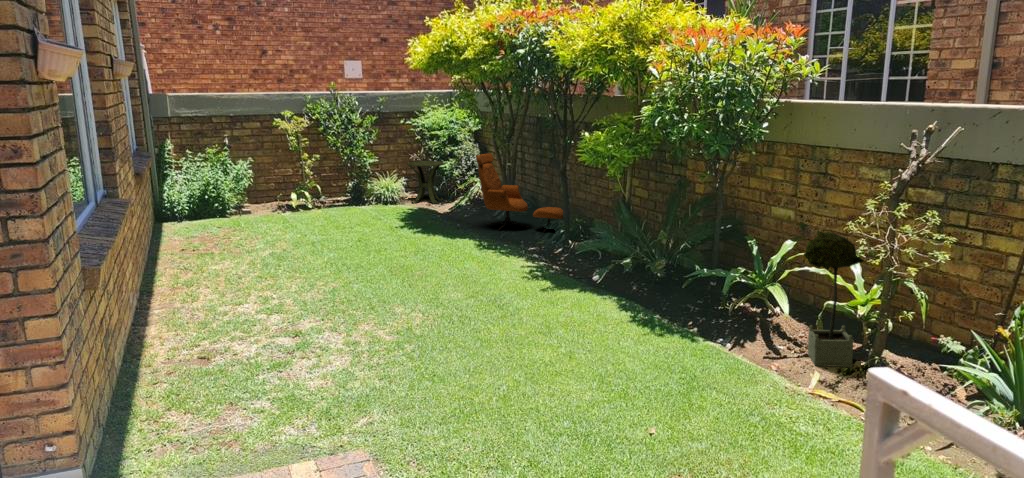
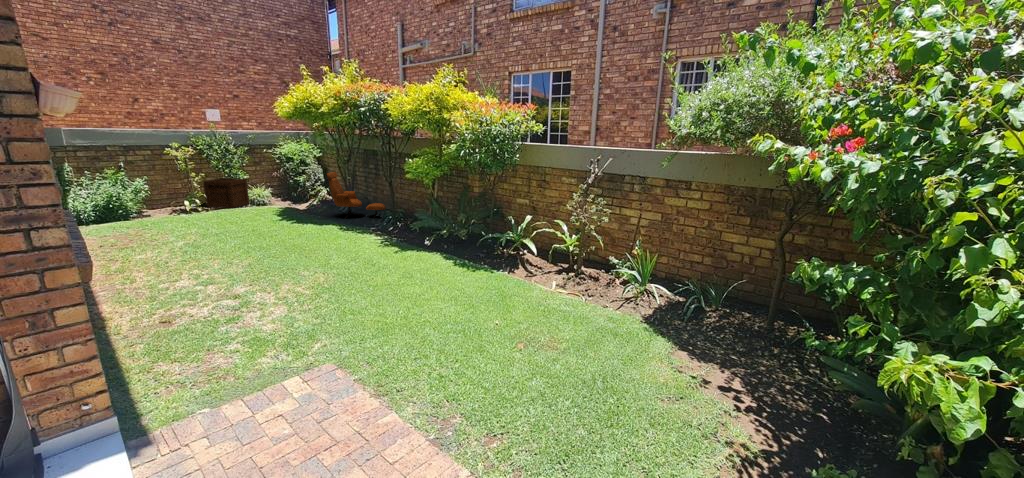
wooden crate: none [317,161,375,207] -> present [204,178,249,208]
side table: present [408,161,444,204] -> none [272,177,298,205]
potted tree: present [804,231,864,367] -> none [544,209,572,278]

